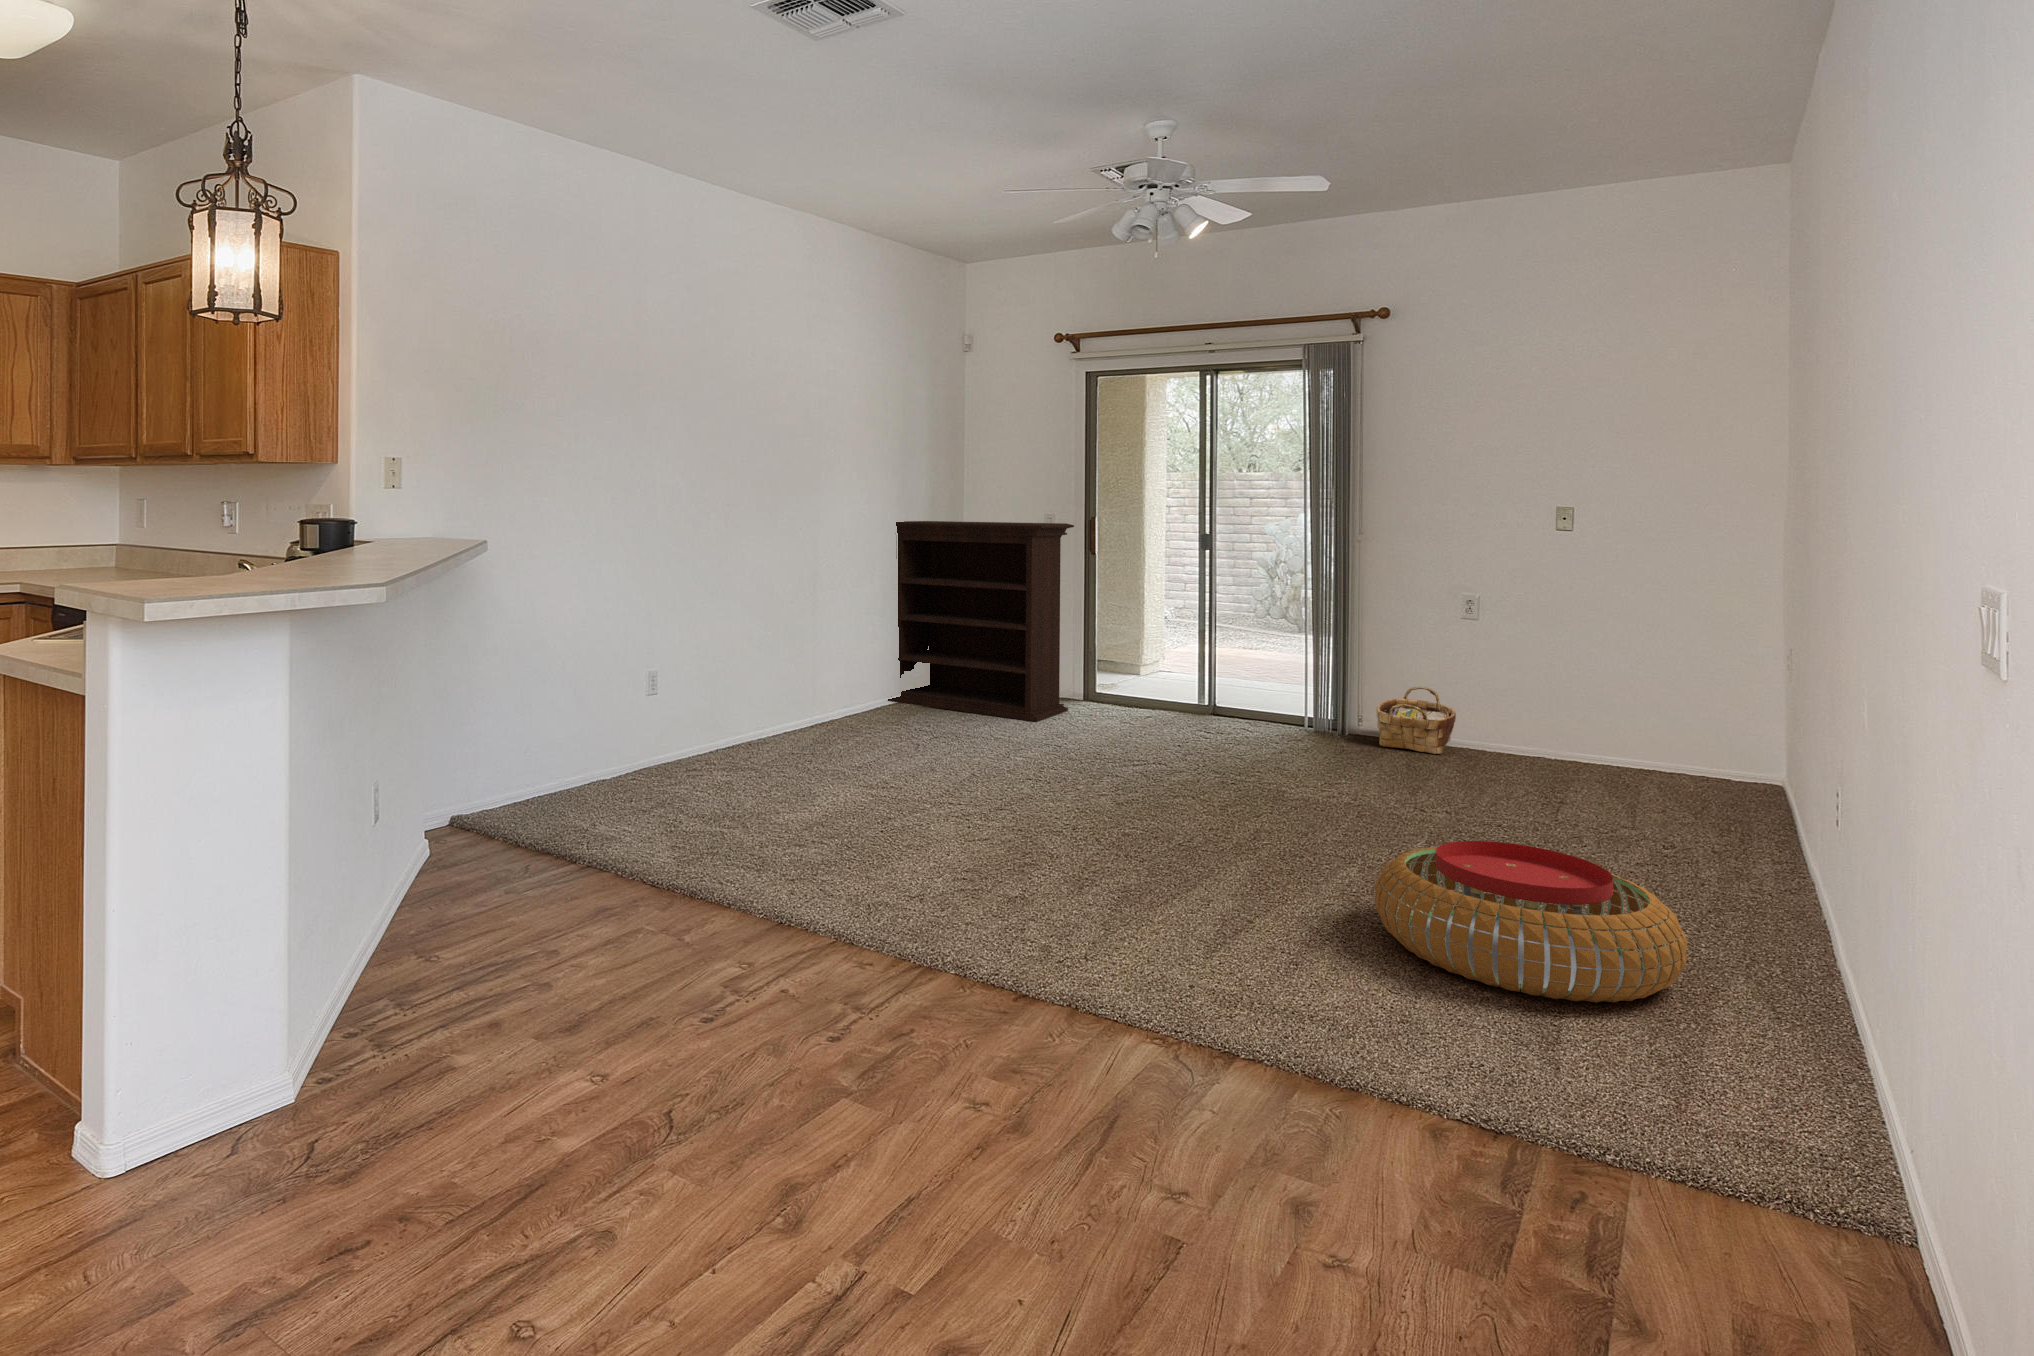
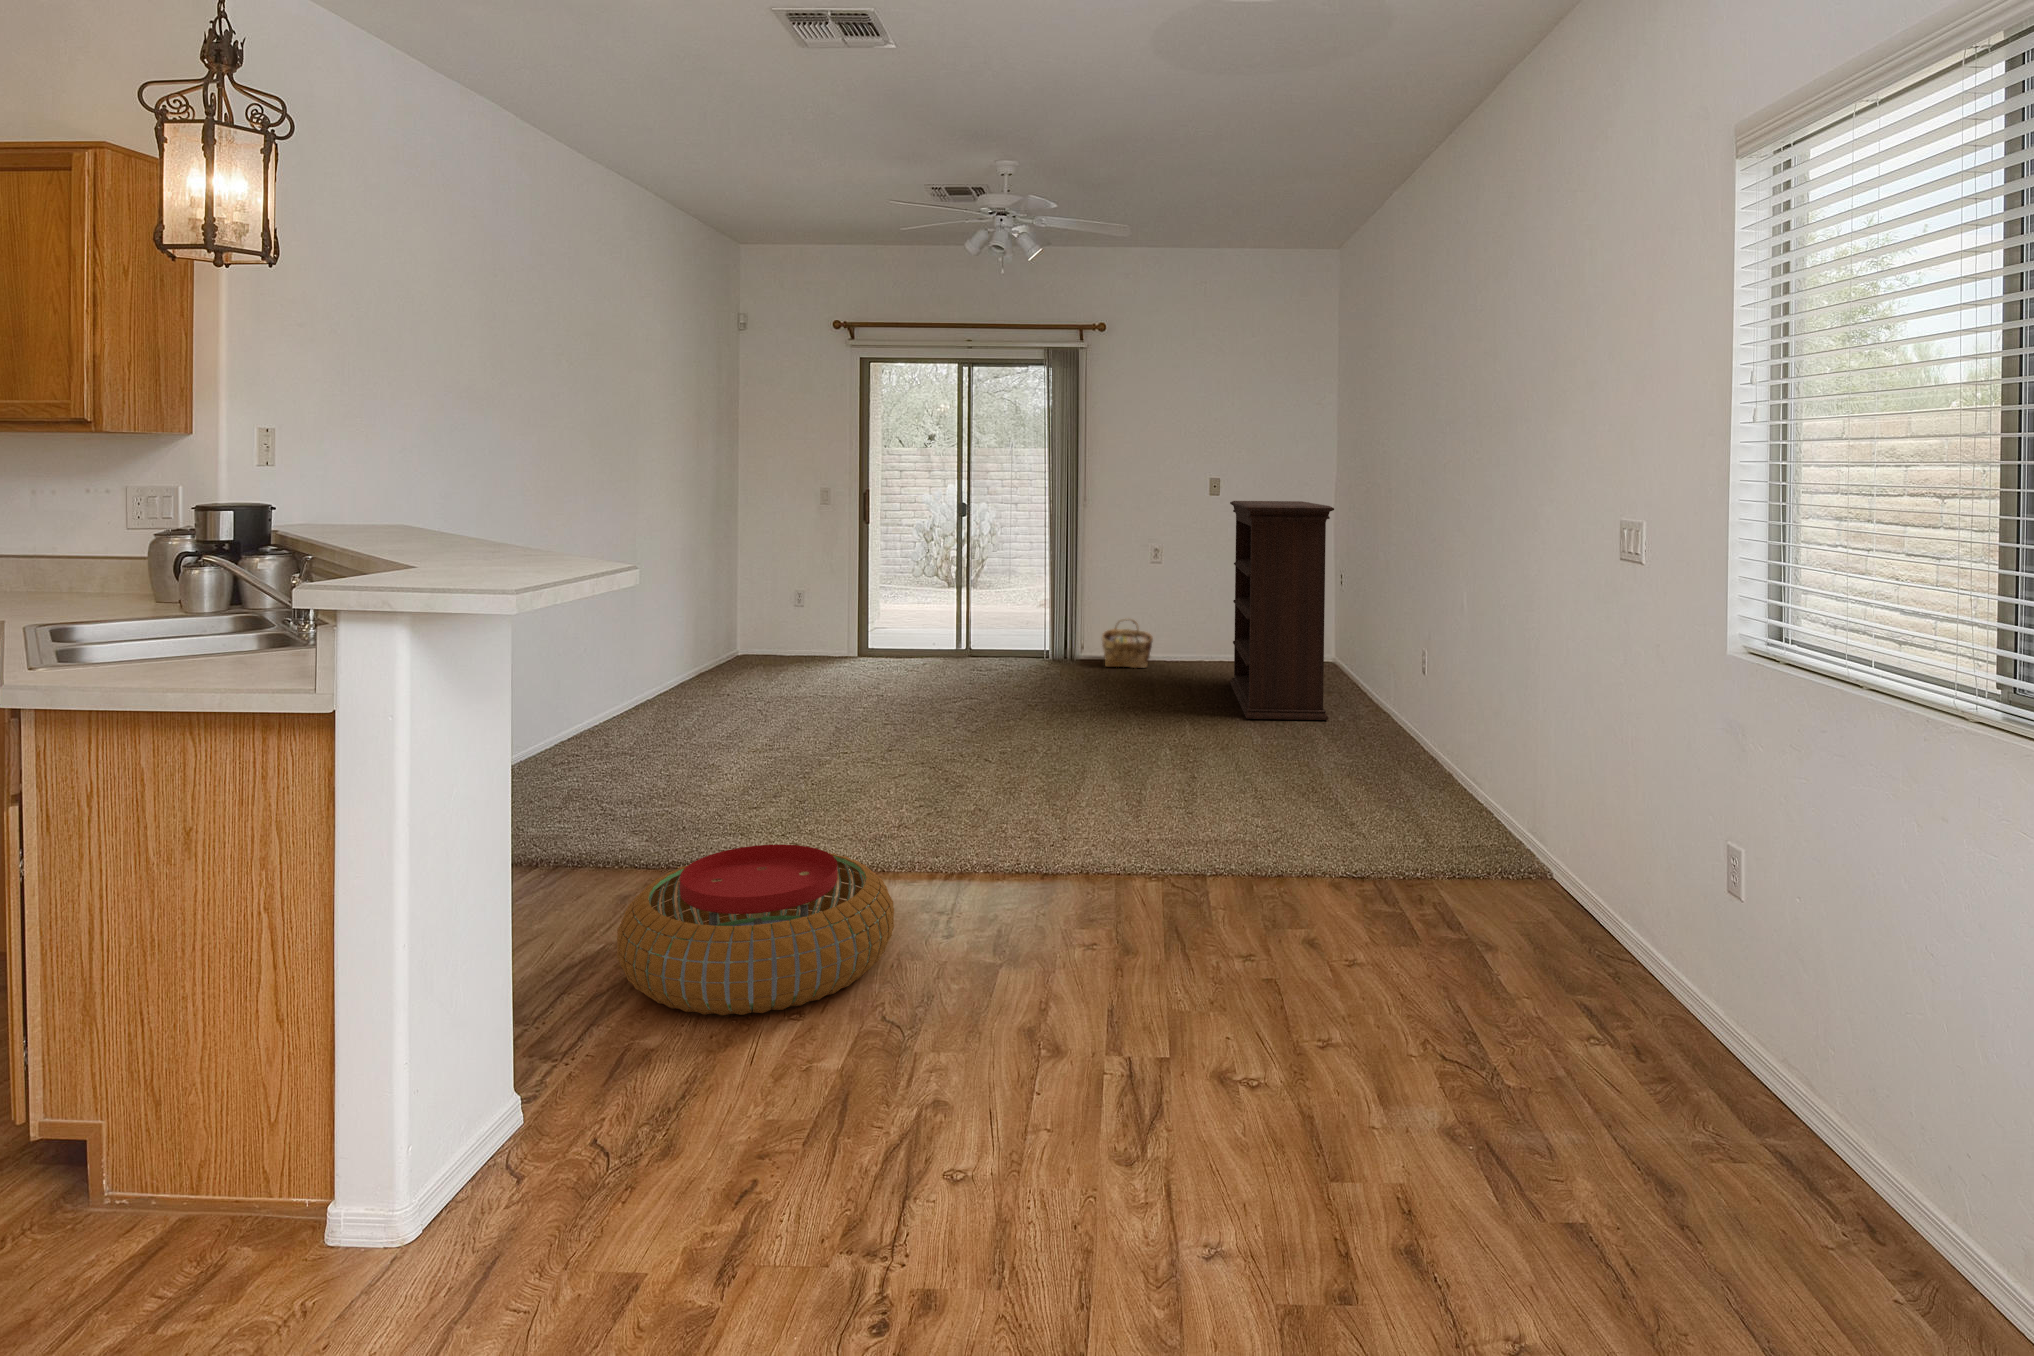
bookshelf: present [888,521,1074,722] -> present [1230,501,1334,720]
pouf: present [1374,841,1687,1003] -> present [617,844,894,1015]

